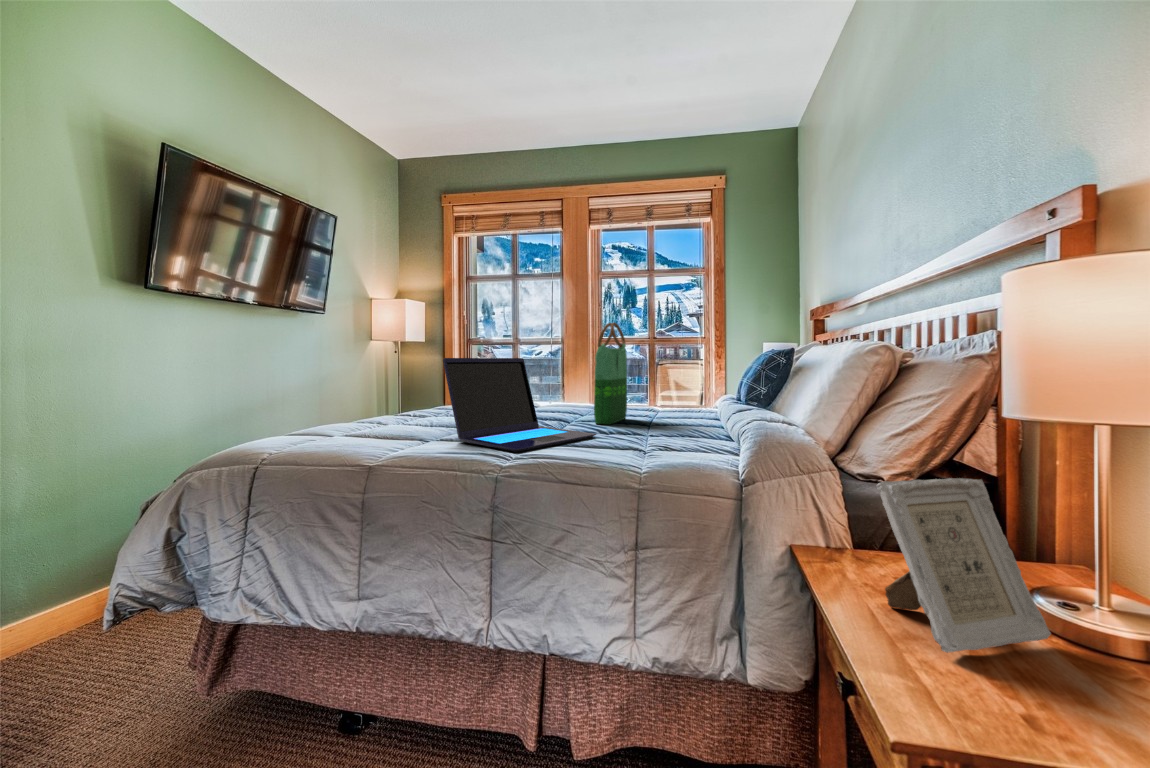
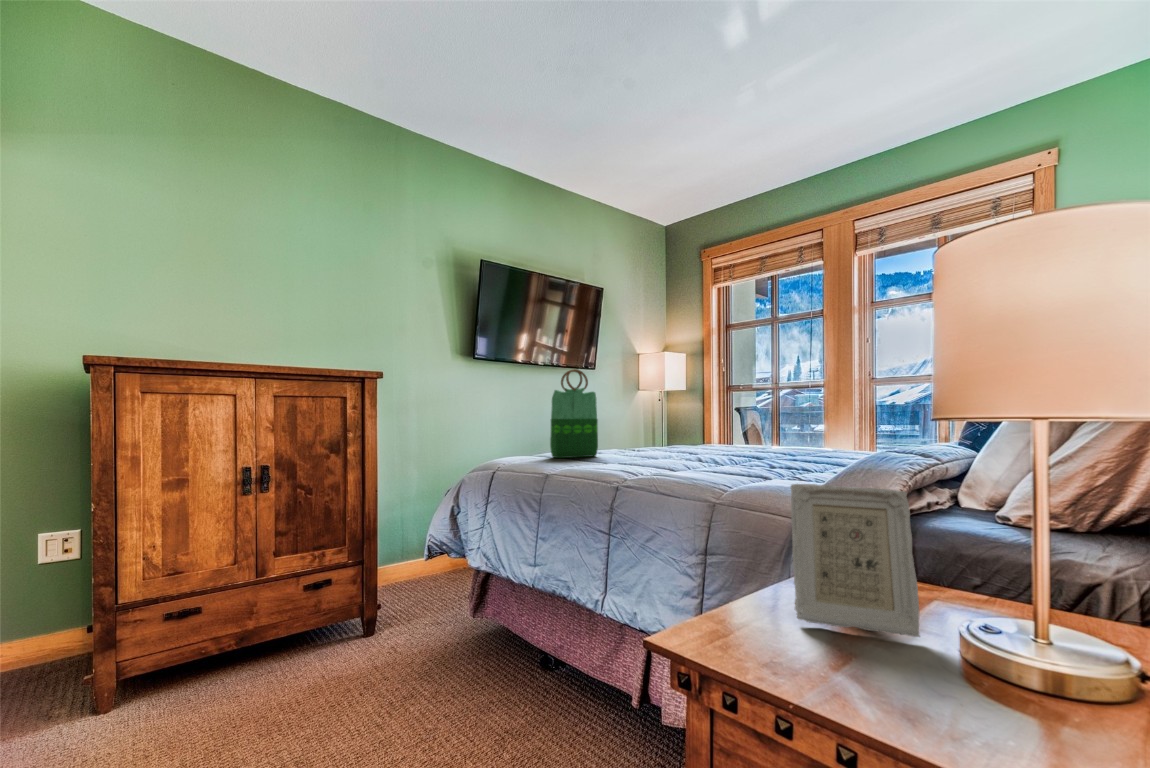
tote bag: present [594,322,627,425] -> present [550,369,598,458]
laptop: present [443,358,596,452] -> none [620,398,747,473]

